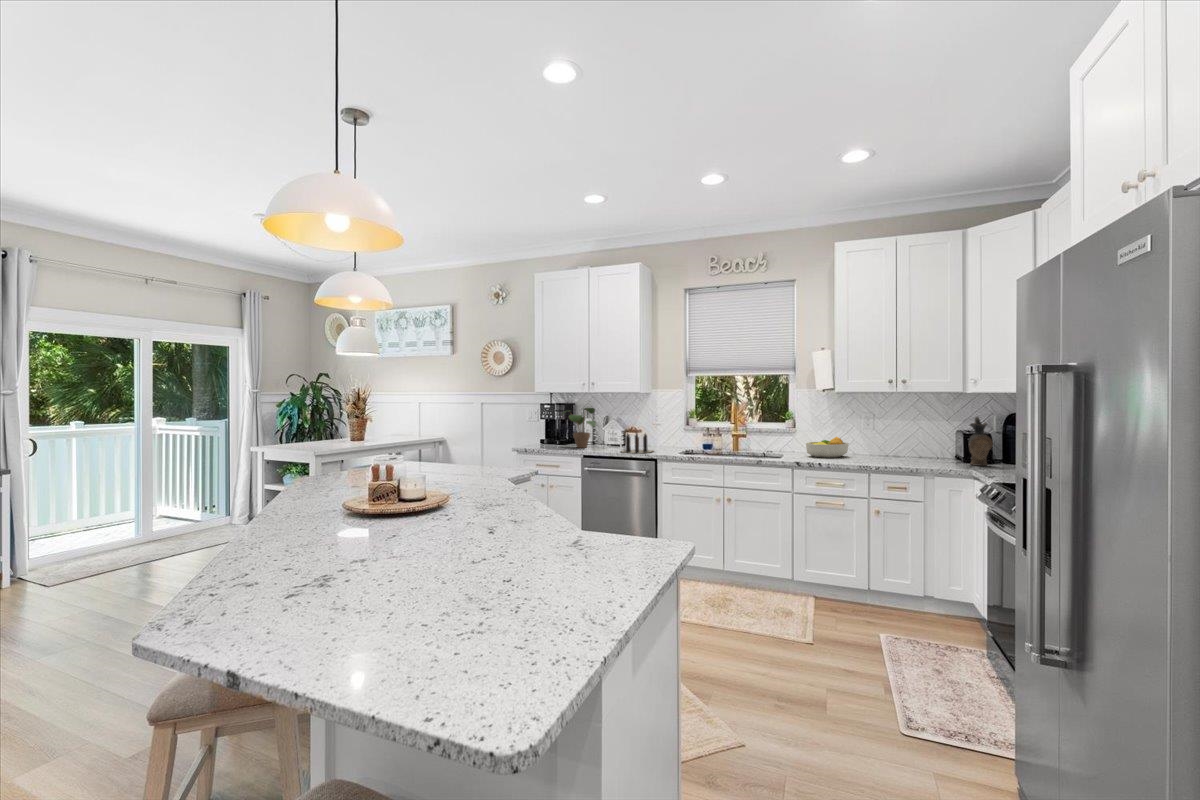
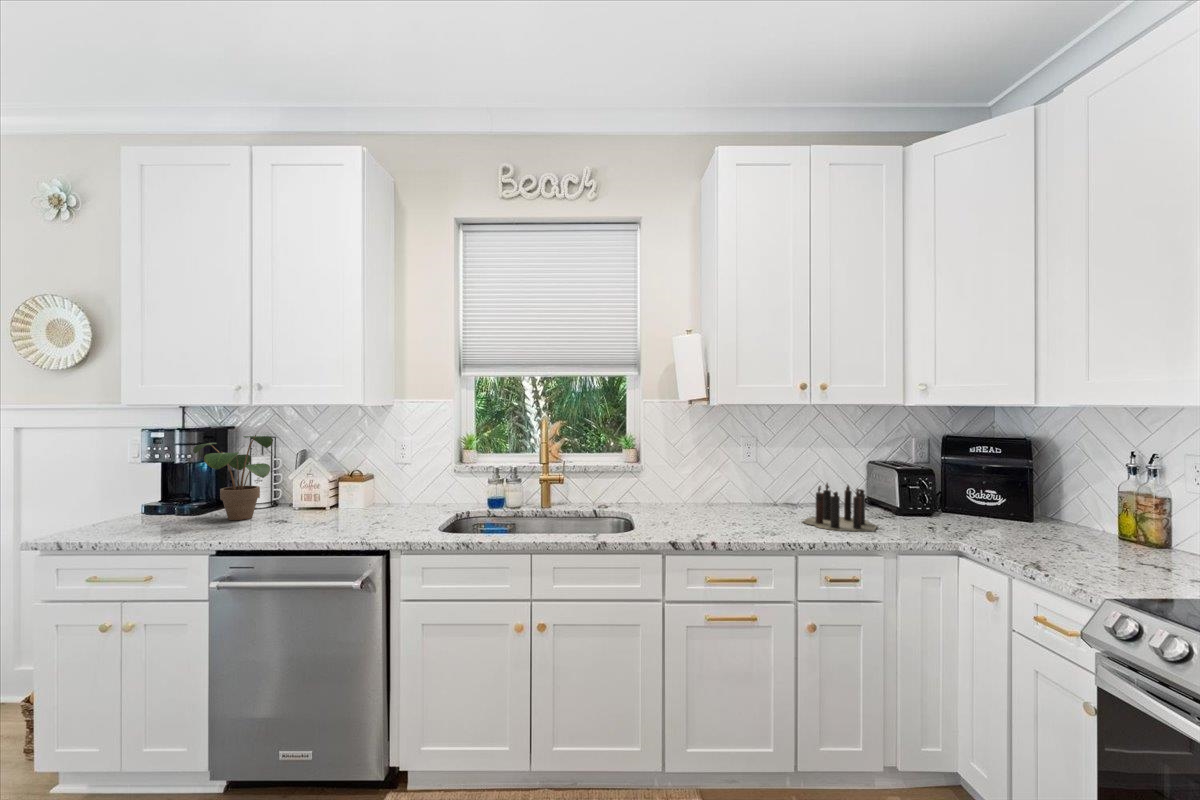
ceramic pitcher: present [968,417,993,466] -> none [940,449,981,533]
candle: present [621,433,653,454] -> present [803,483,877,531]
fruit bowl: present [806,437,848,458] -> none [673,482,738,523]

